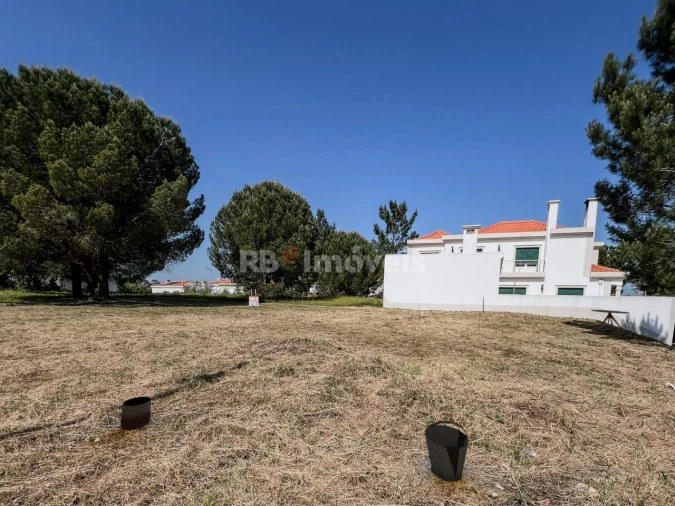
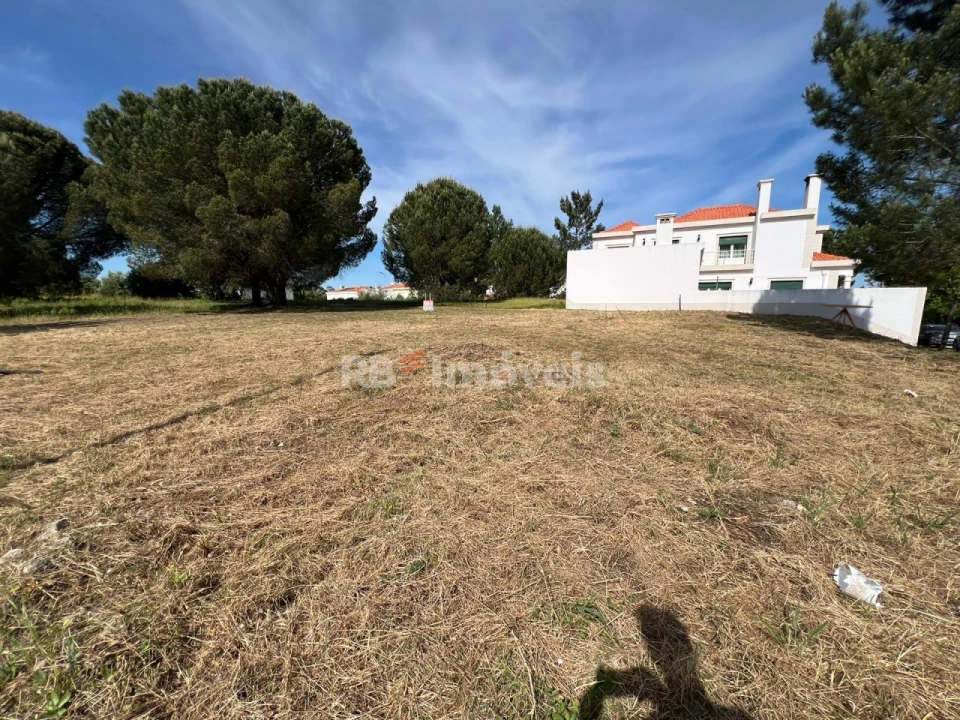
planter: present [121,396,151,429] -> none [300,405,330,434]
bucket: present [425,421,468,482] -> none [611,435,662,494]

